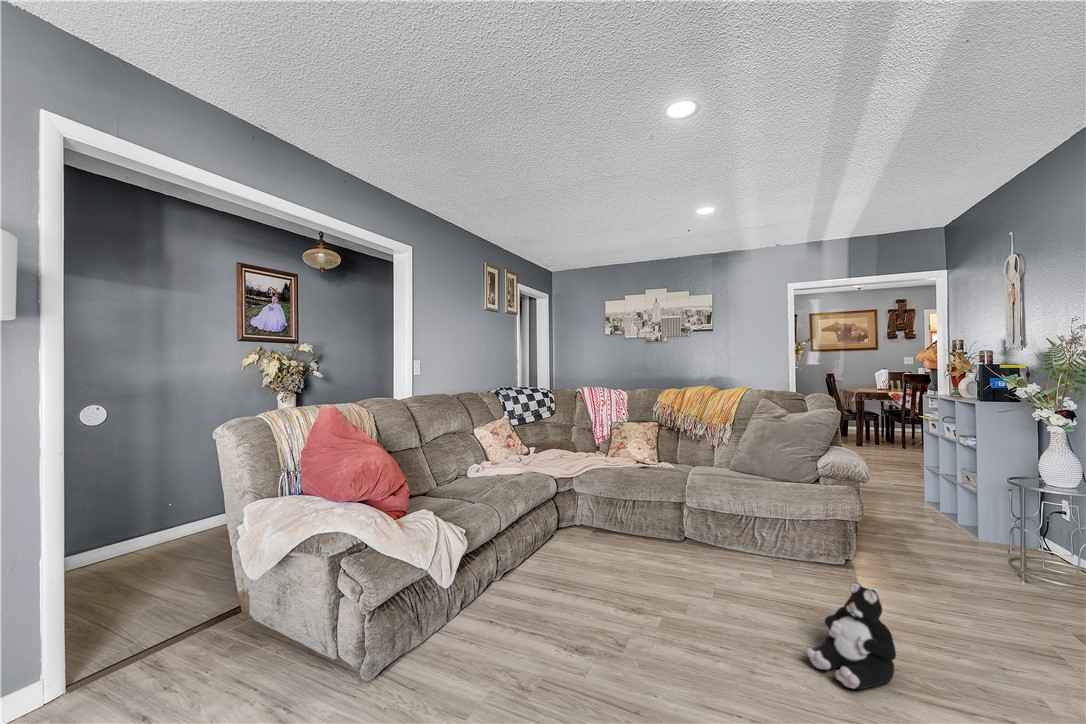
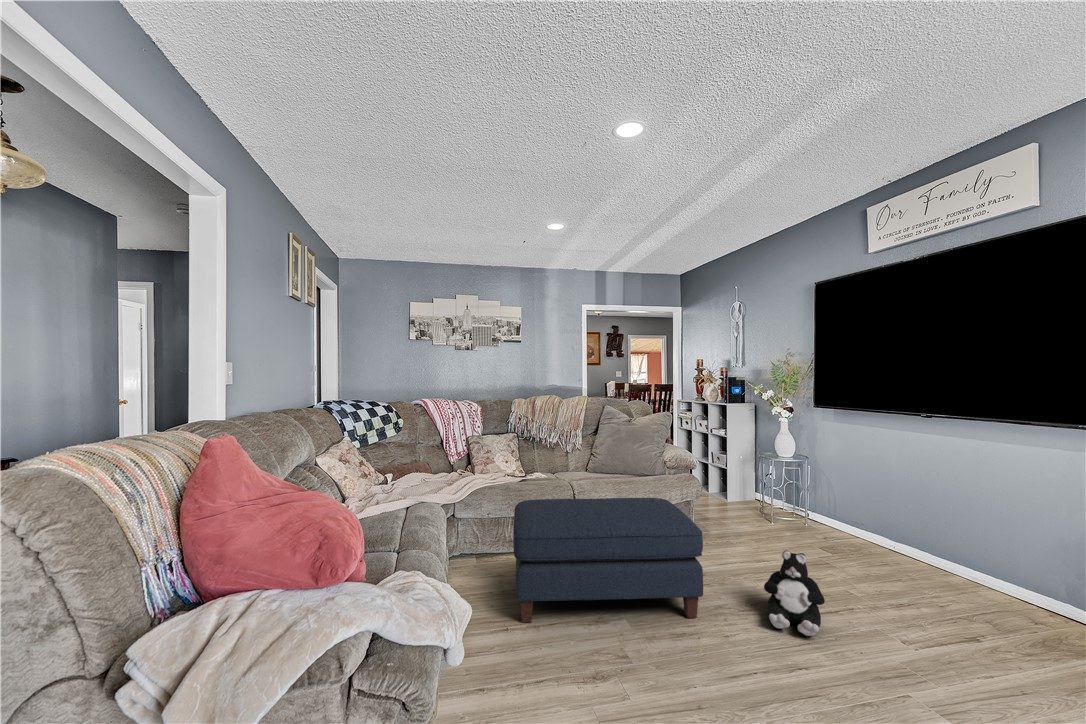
ottoman: none [561,482,760,628] -> present [513,498,703,622]

